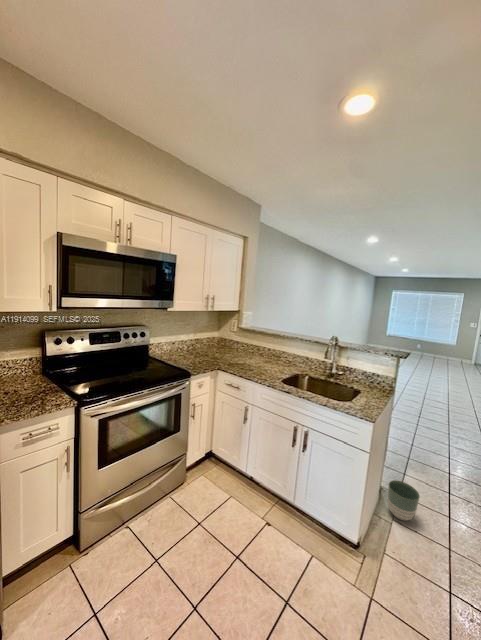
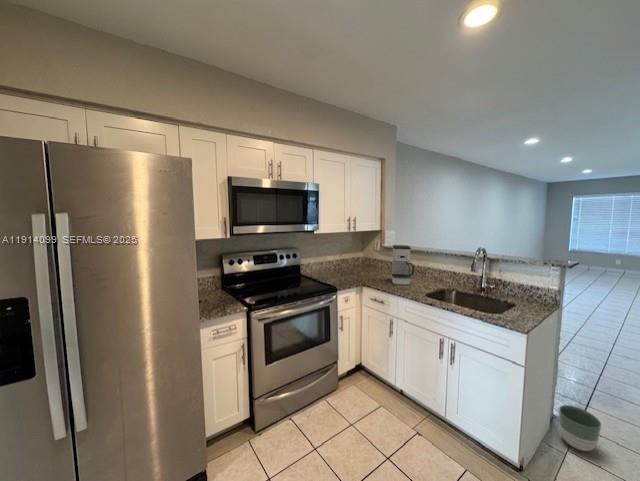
coffee maker: none [248,328,270,369] -> present [392,245,414,285]

